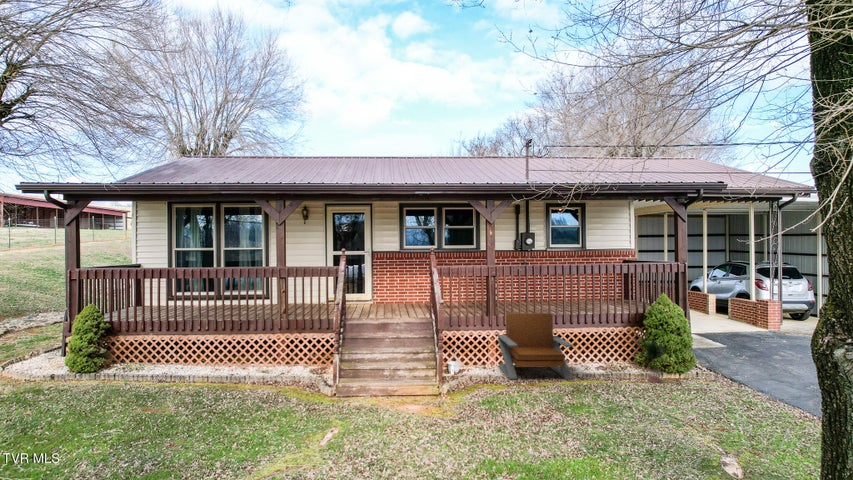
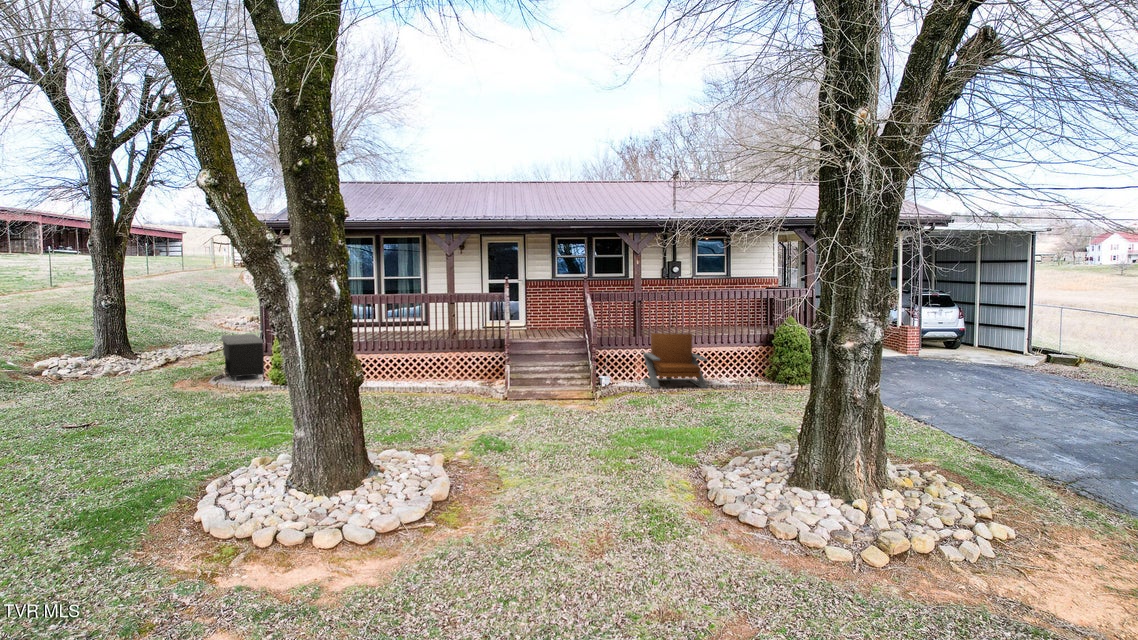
storage bench: none [17,311,68,368] -> present [221,334,264,380]
potted plant: present [643,341,668,383] -> none [766,353,791,390]

